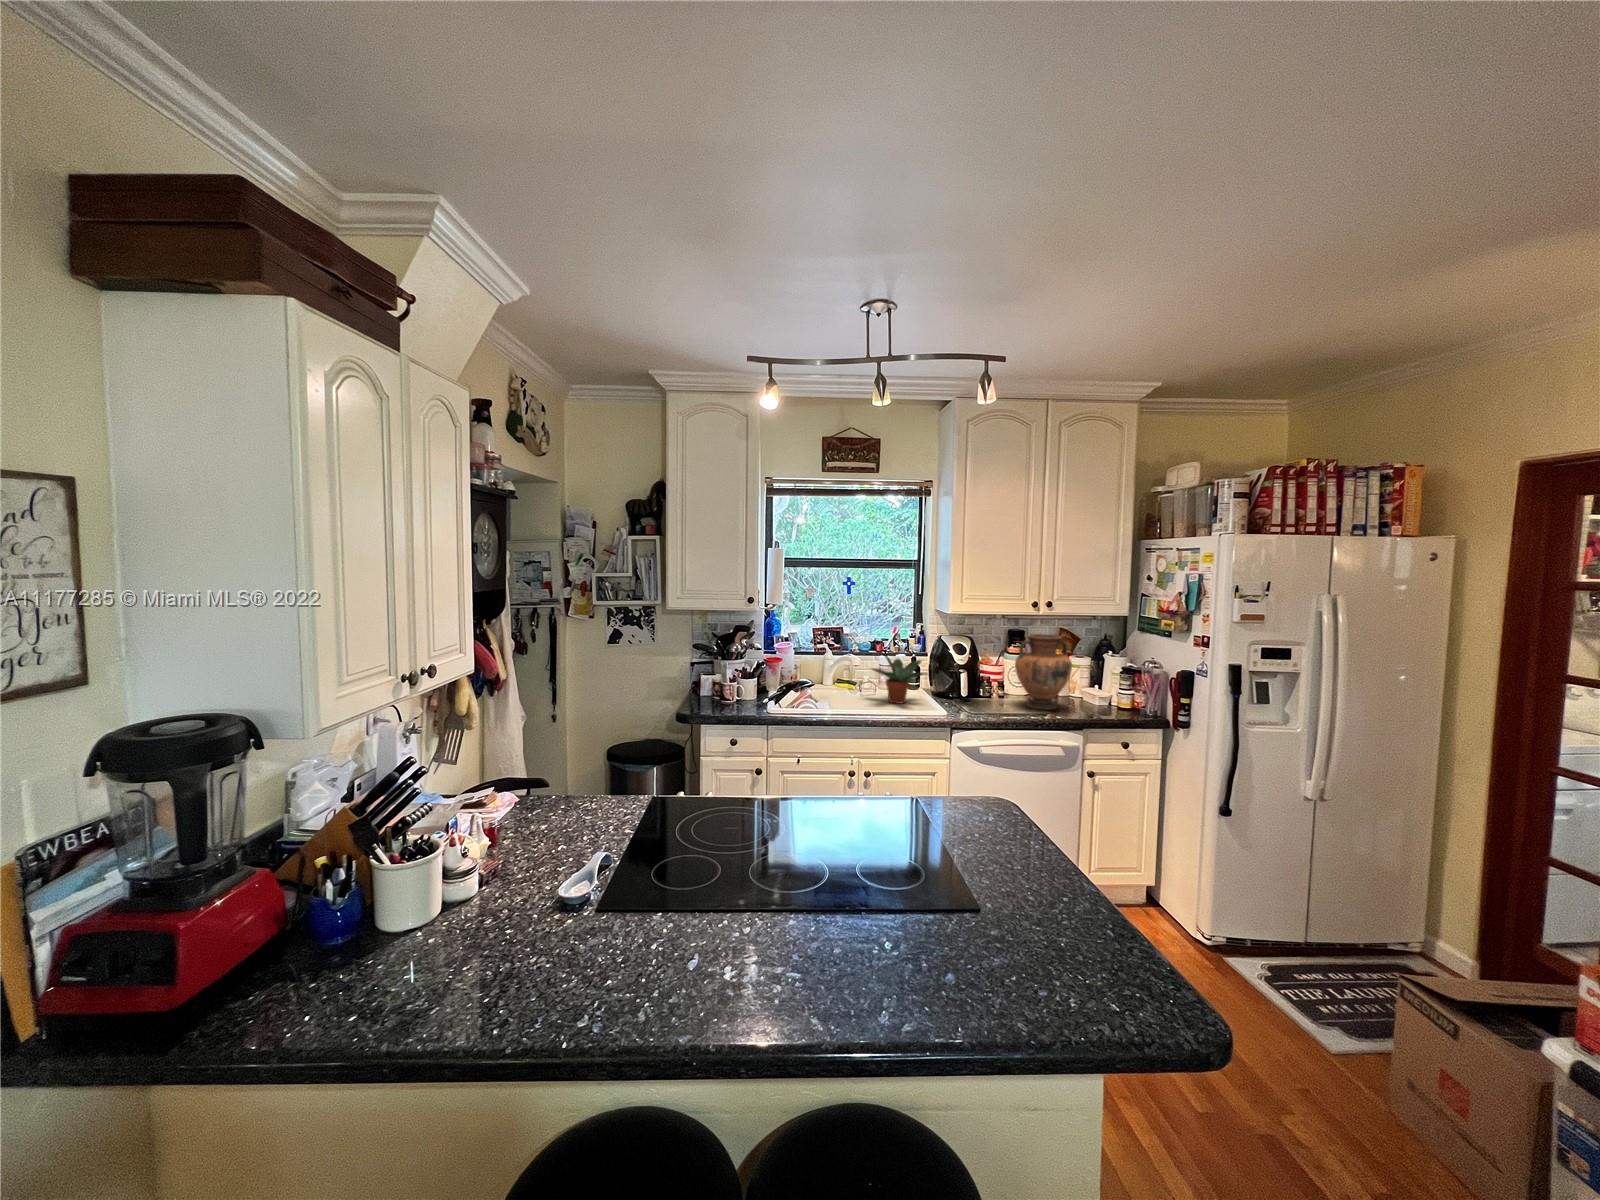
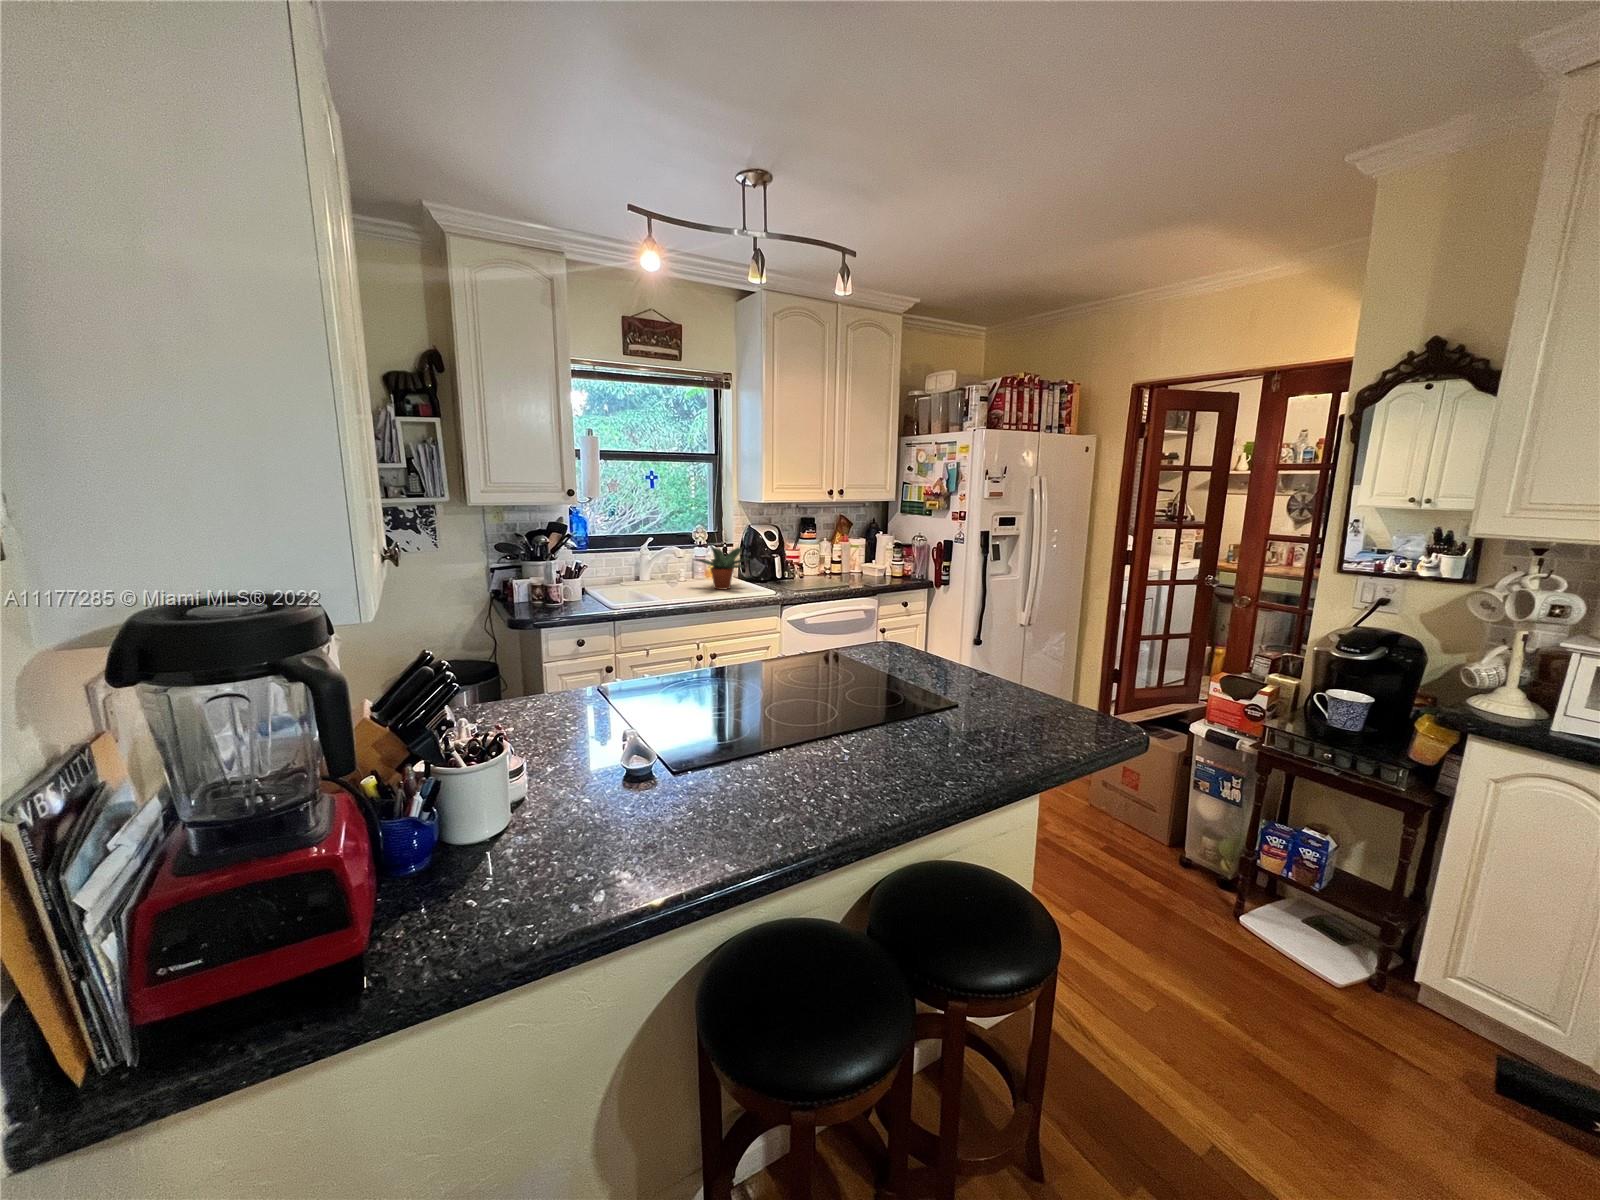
vase: present [1015,634,1072,709] -> none [818,519,864,582]

